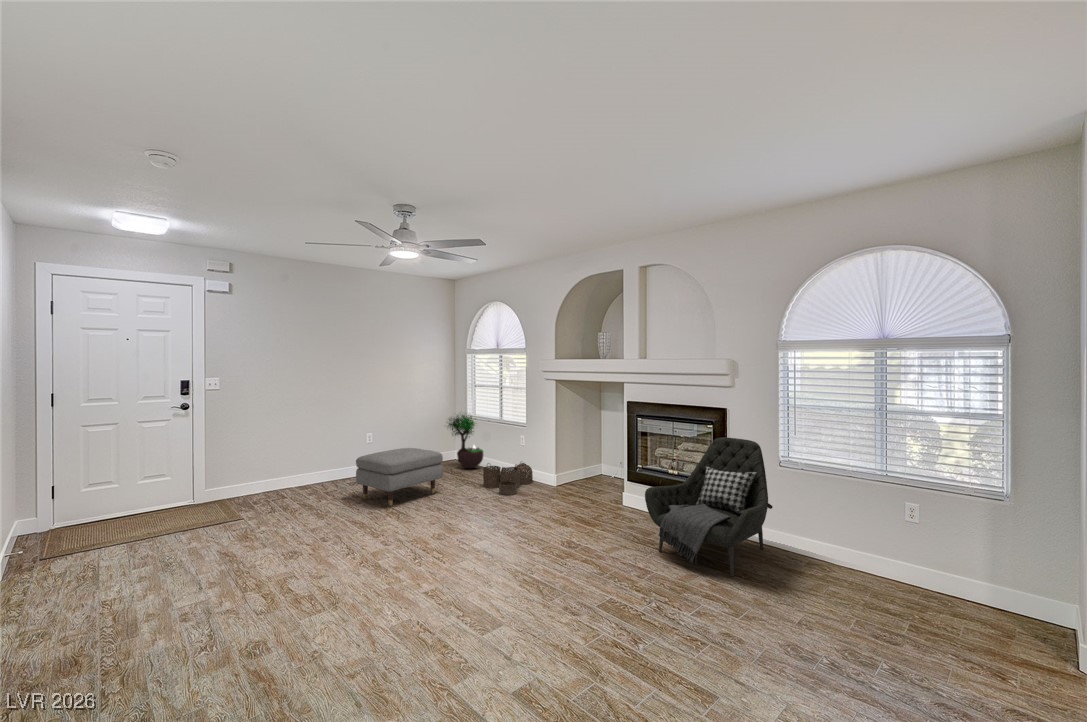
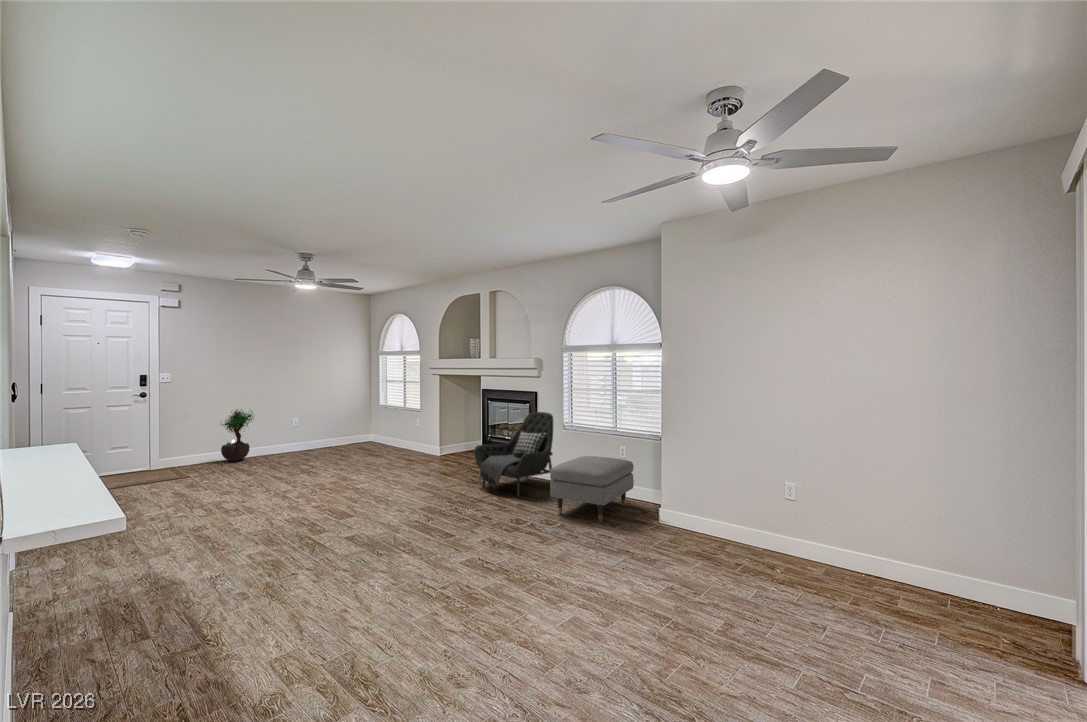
potted tree: present [448,415,483,468] -> present [221,409,253,461]
ottoman: present [356,448,443,506] -> present [550,456,634,522]
woven basket: present [483,462,533,495] -> none [383,438,424,461]

